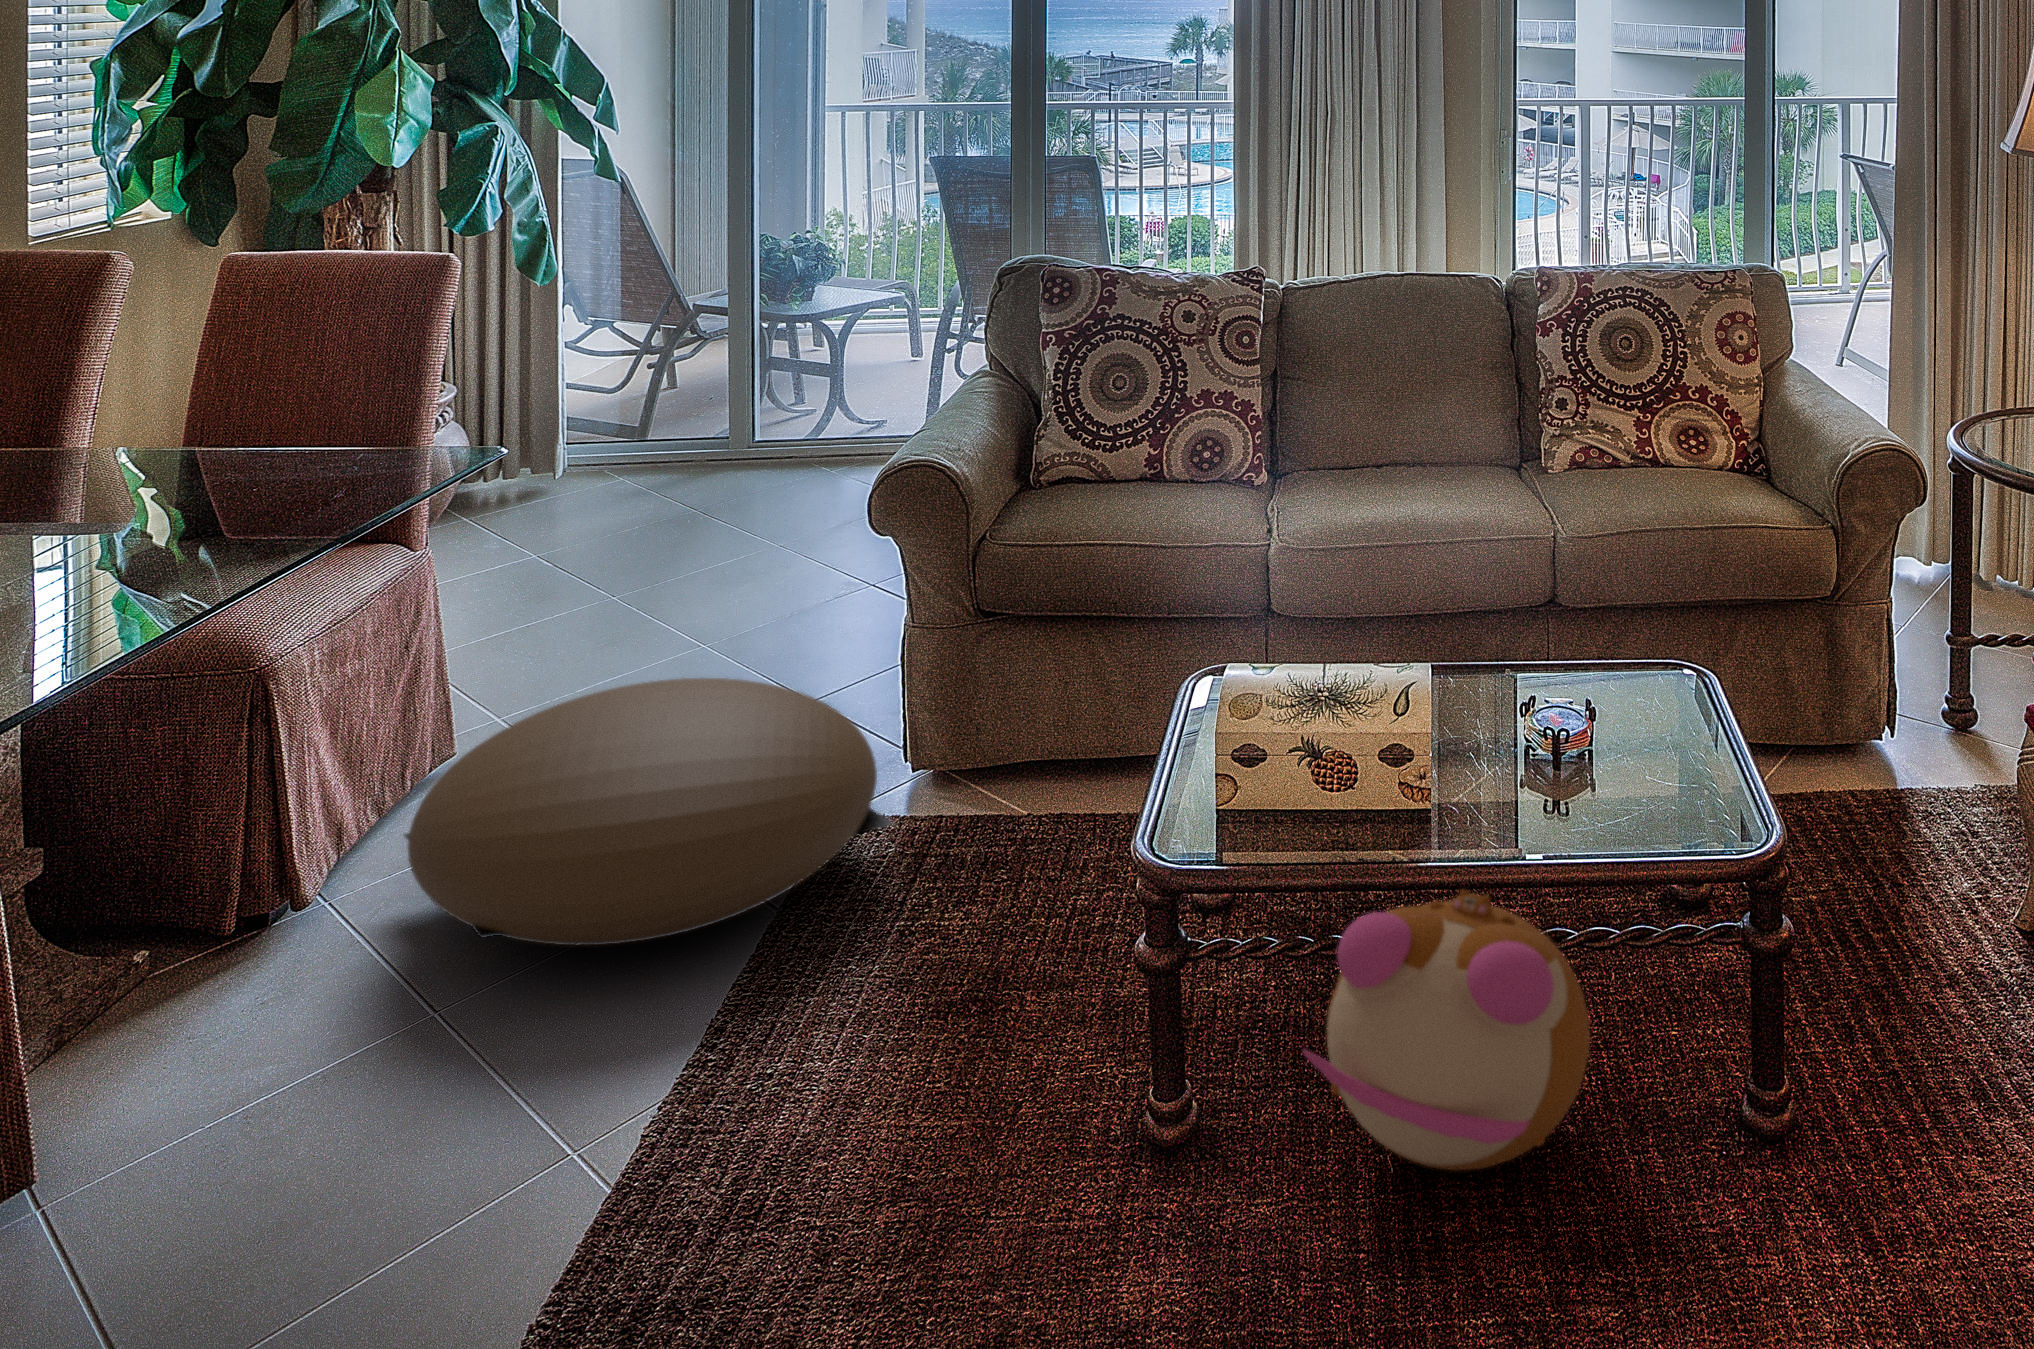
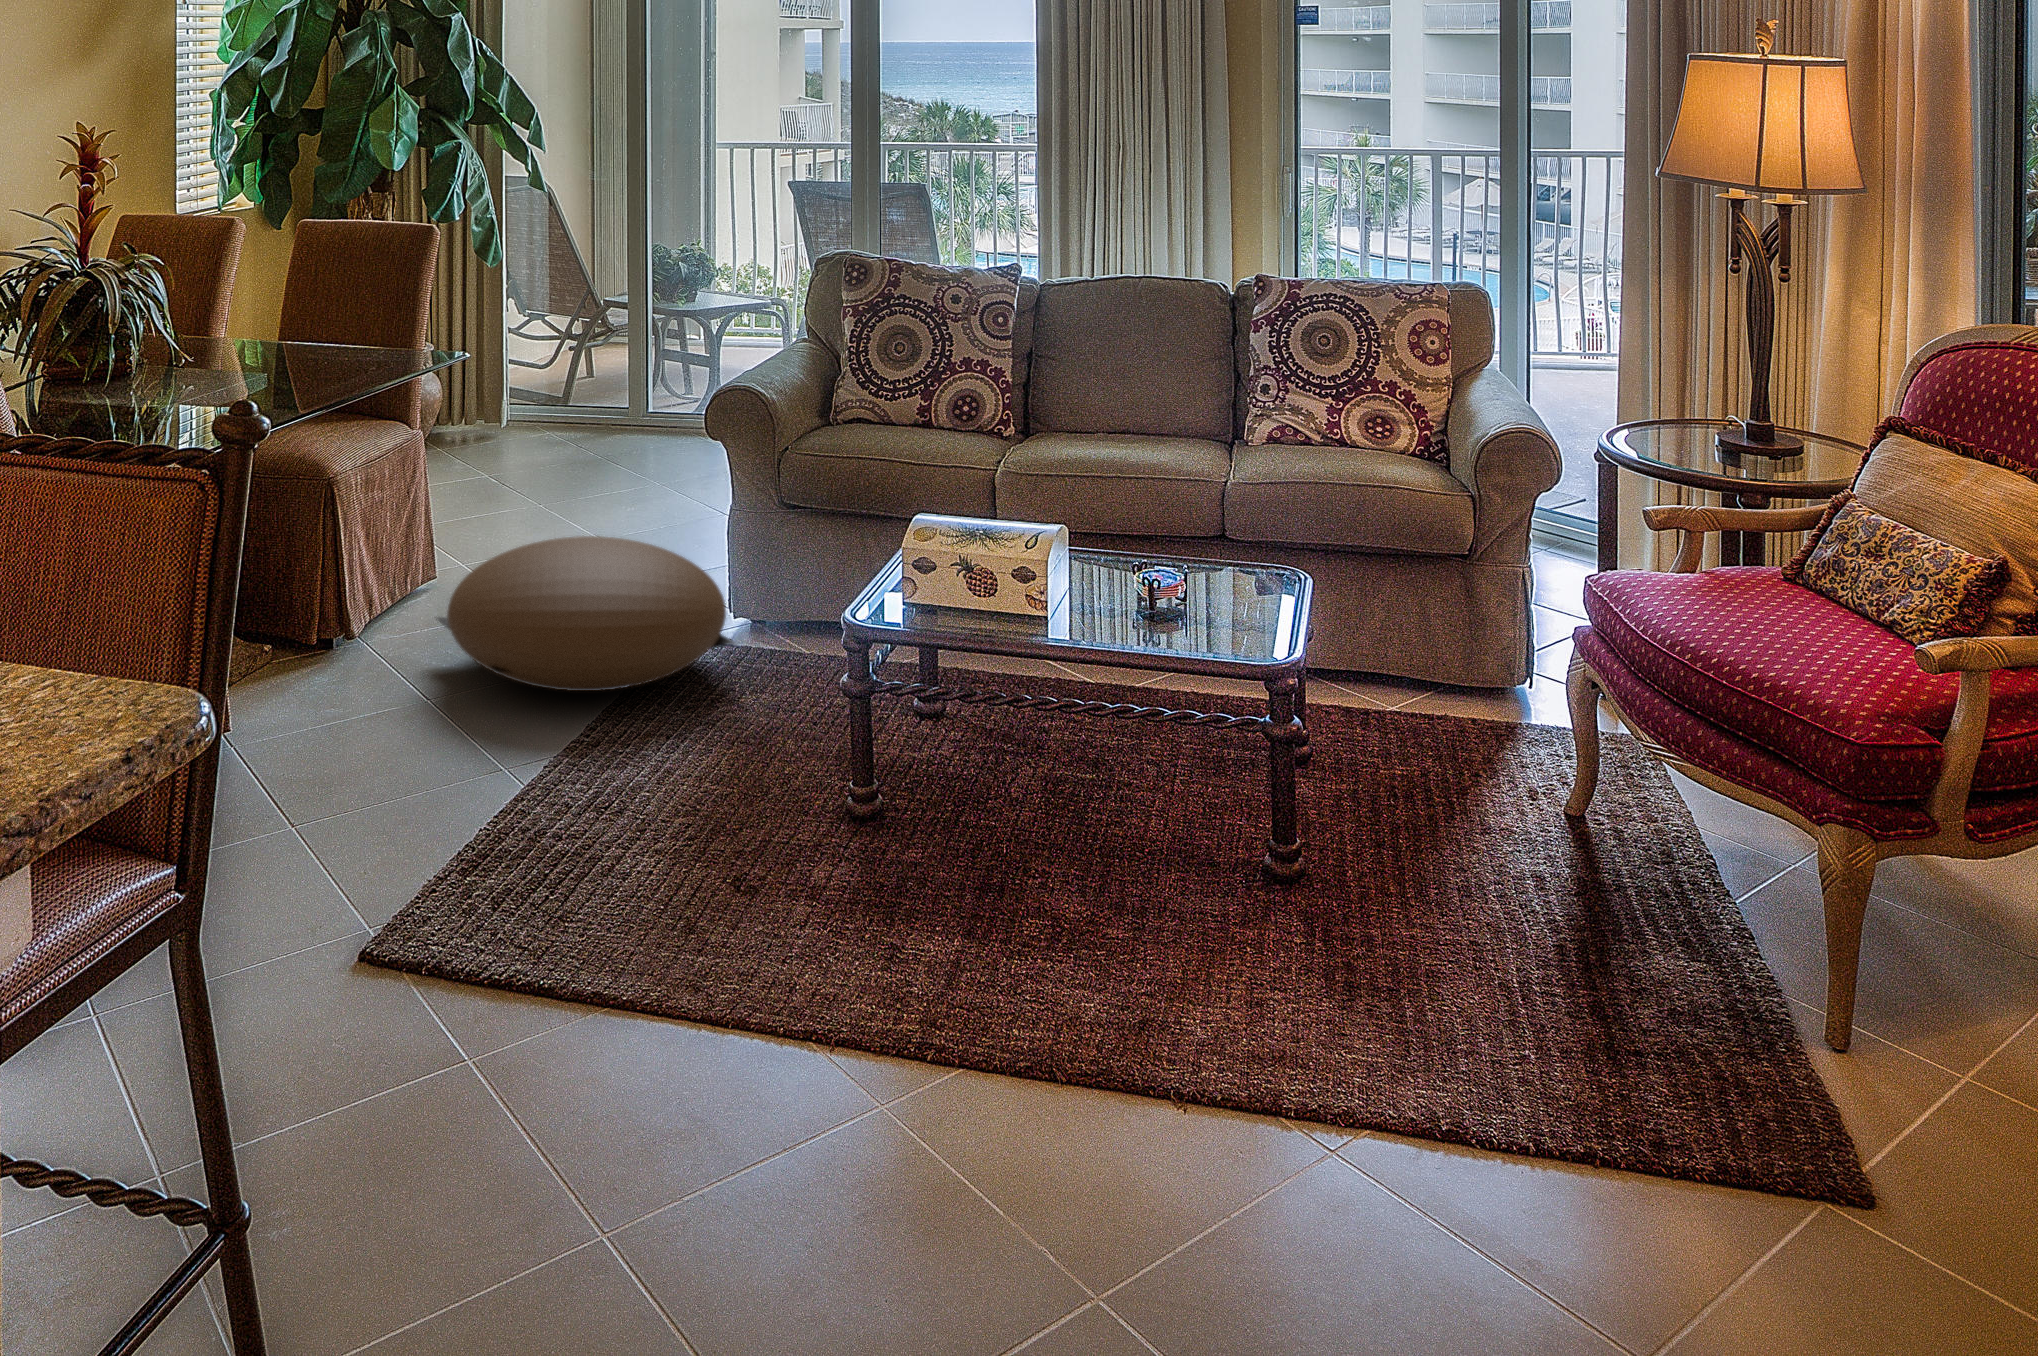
plush toy: present [1303,890,1590,1170] -> none [1002,684,1197,863]

